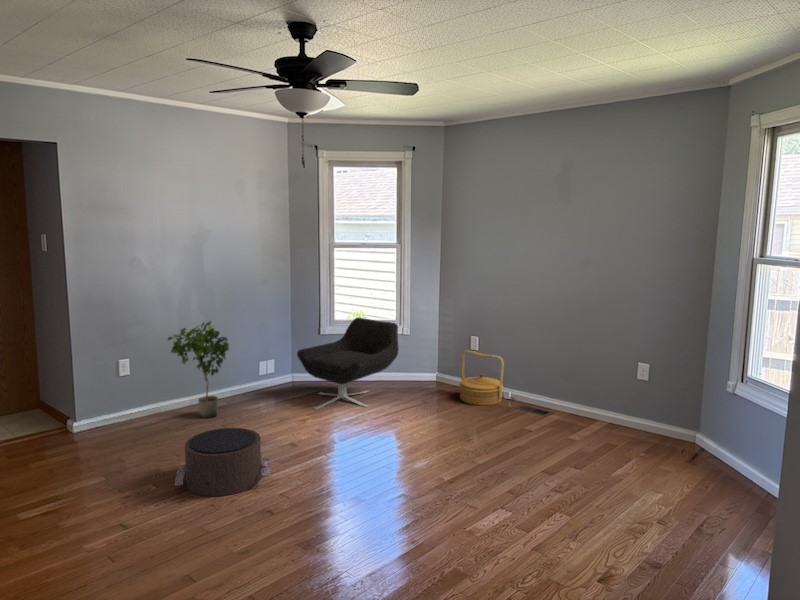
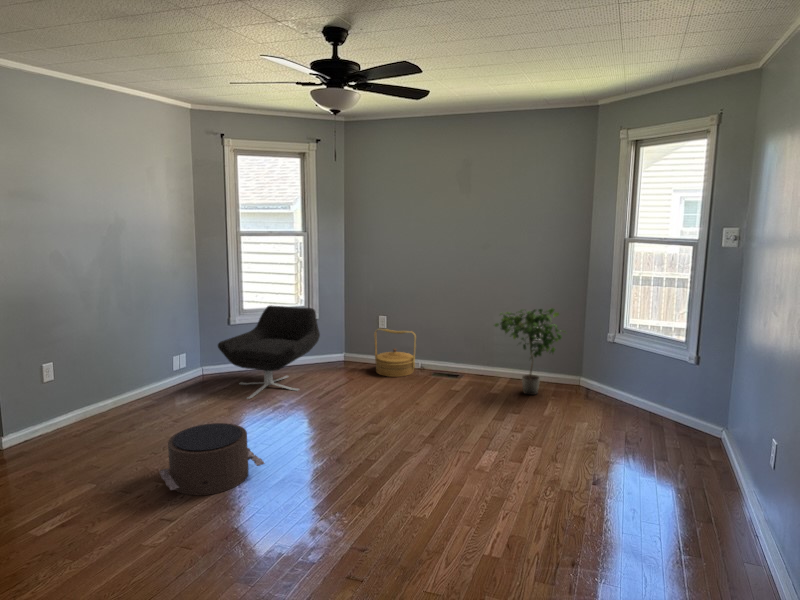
potted plant: present [168,321,229,418] -> present [495,308,566,395]

